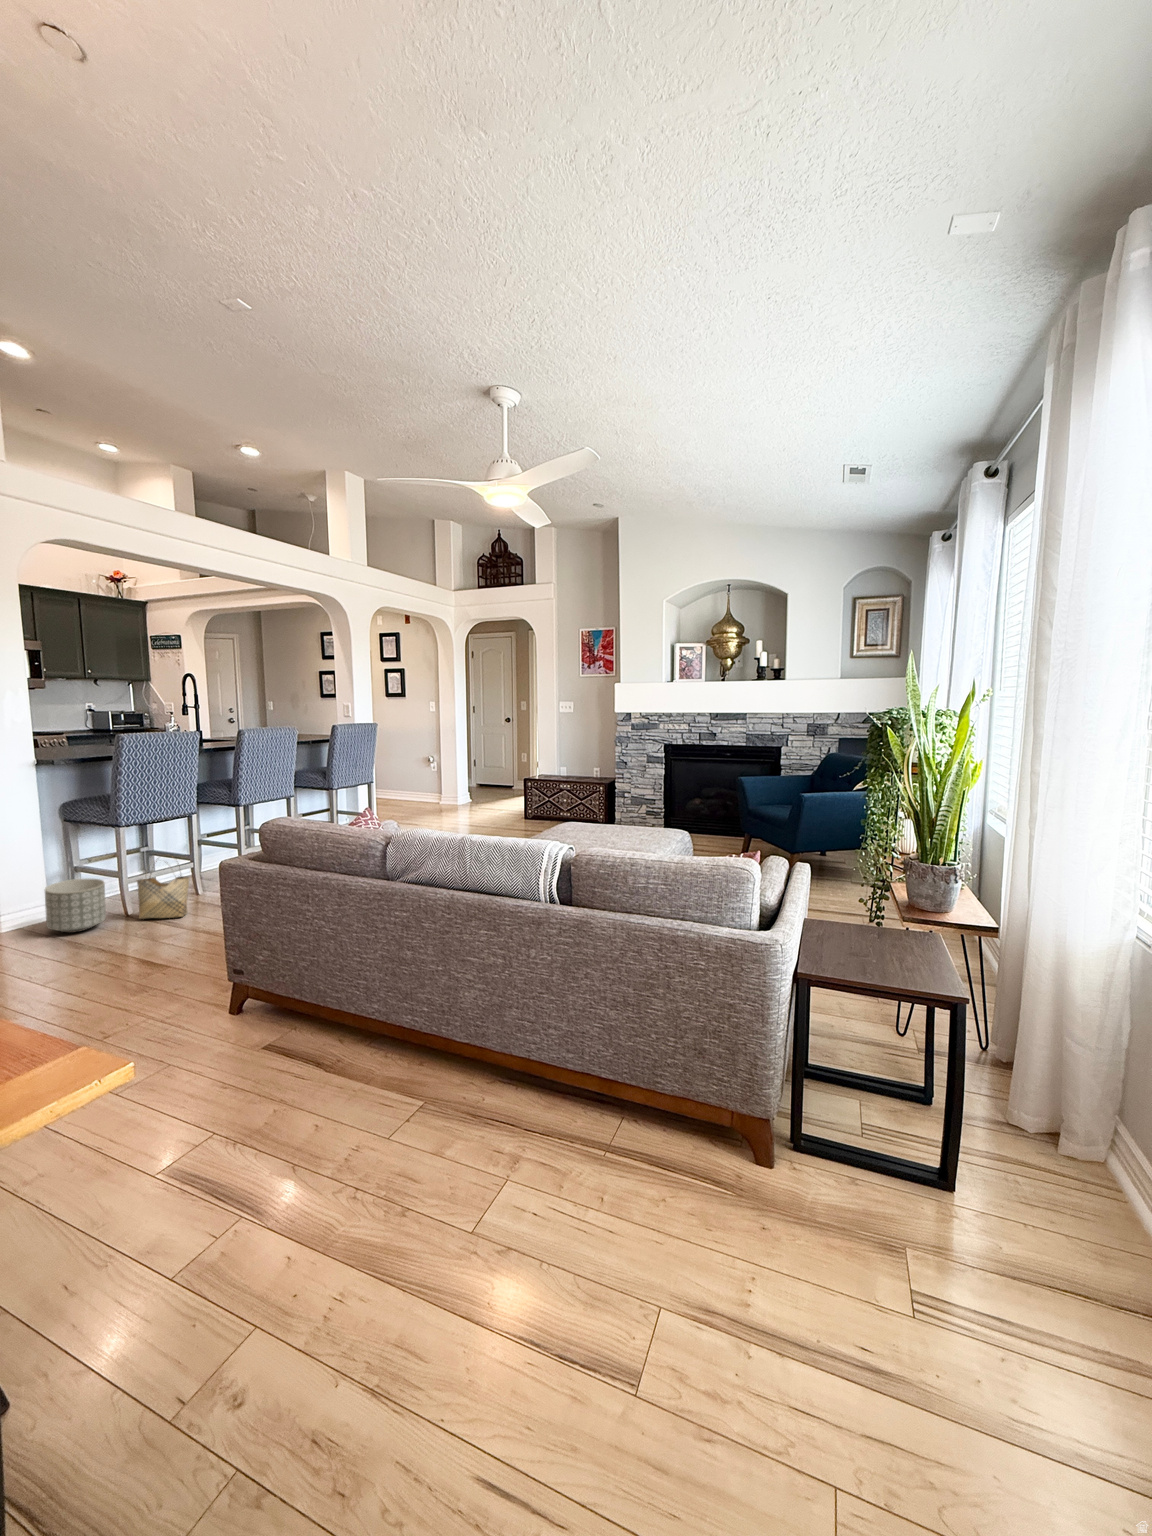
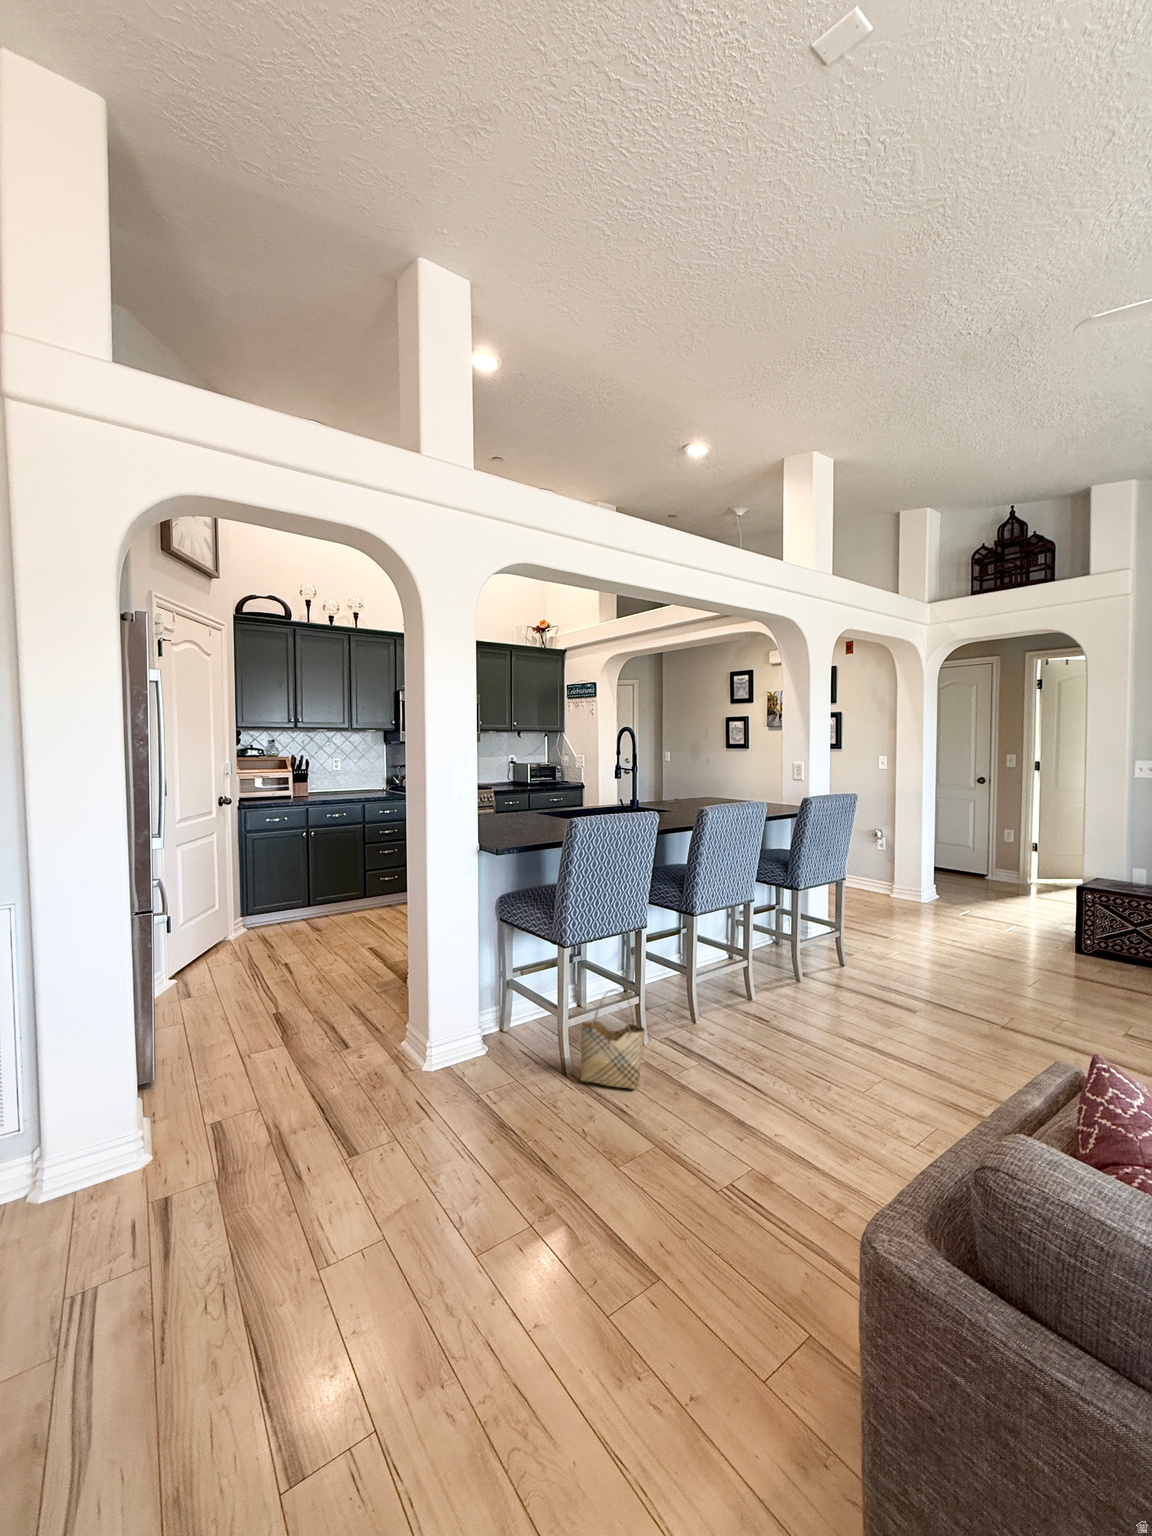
planter: present [45,878,106,933] -> none [479,1010,545,1093]

